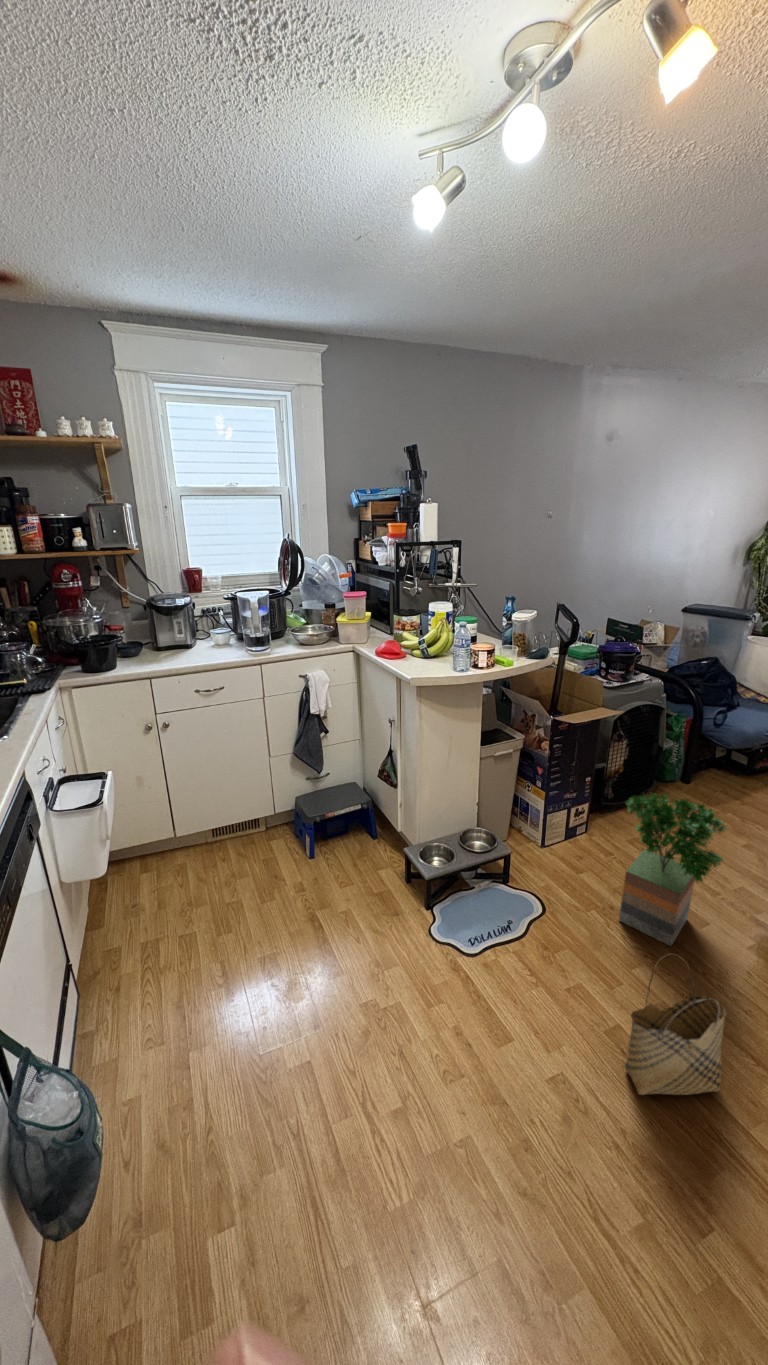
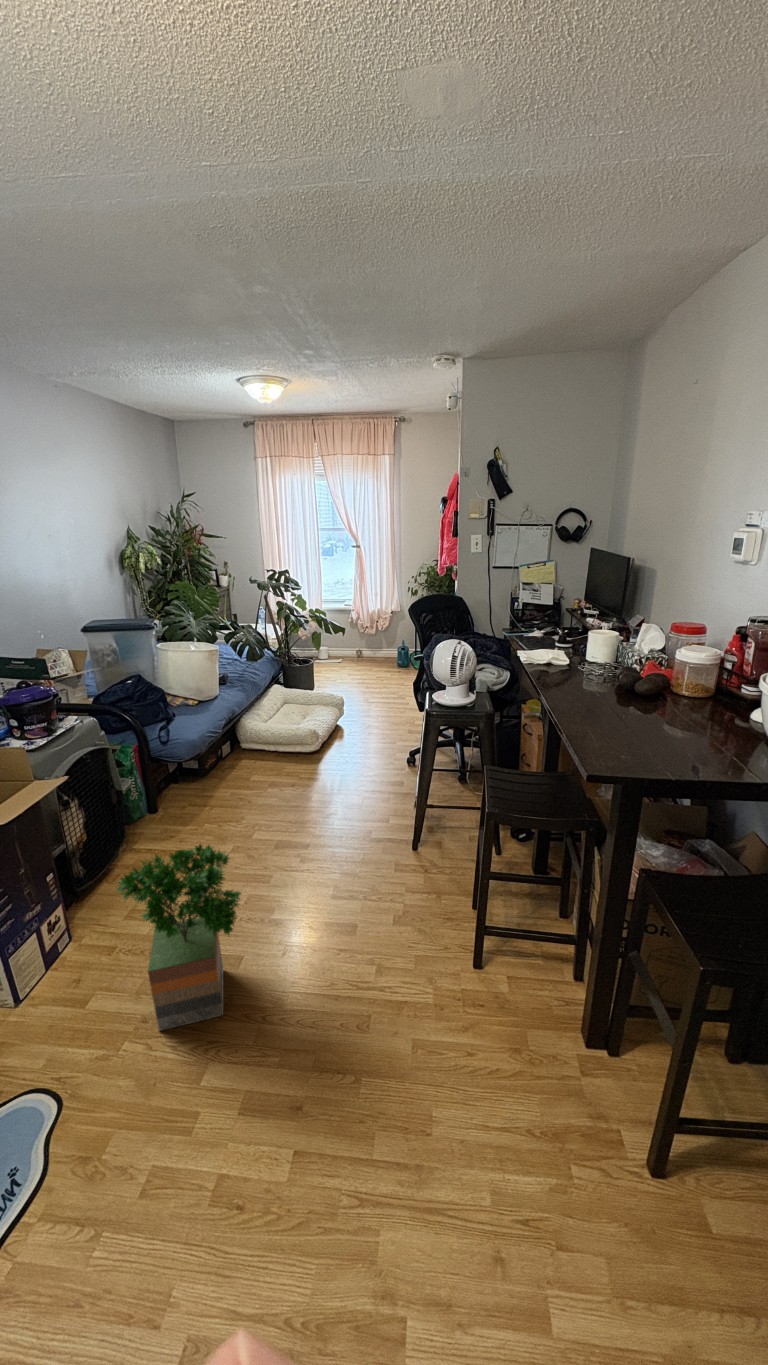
woven basket: present [625,953,726,1095] -> none [238,1043,334,1243]

